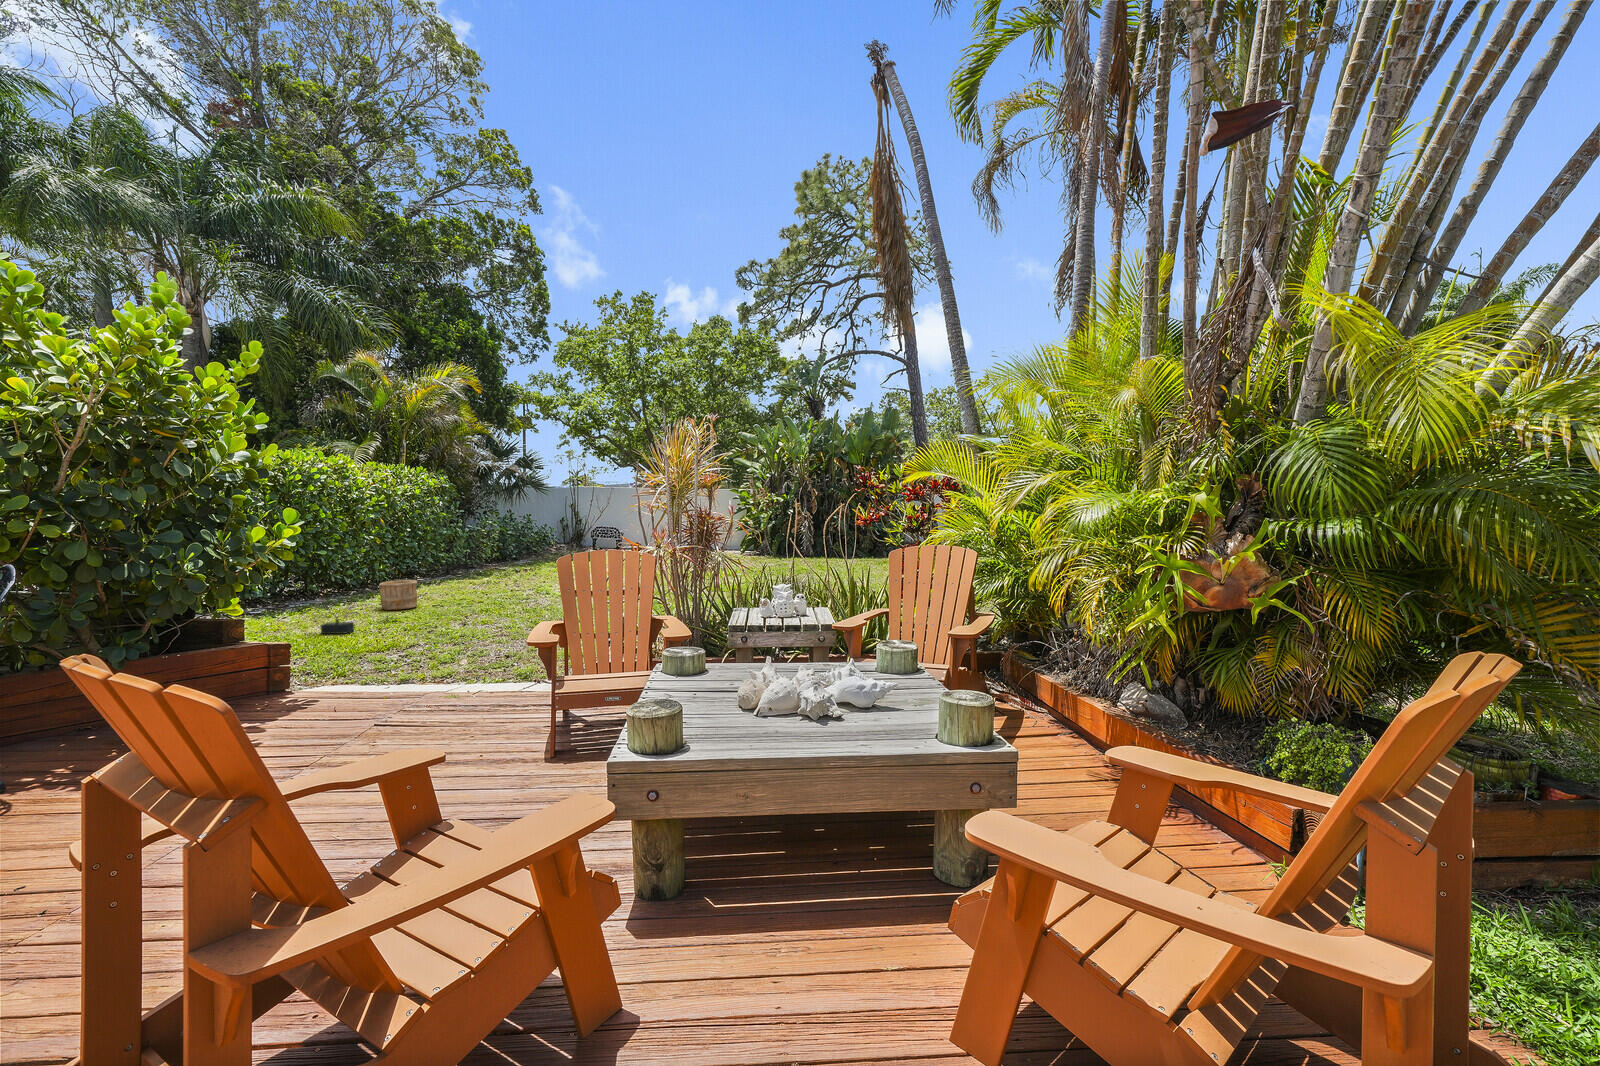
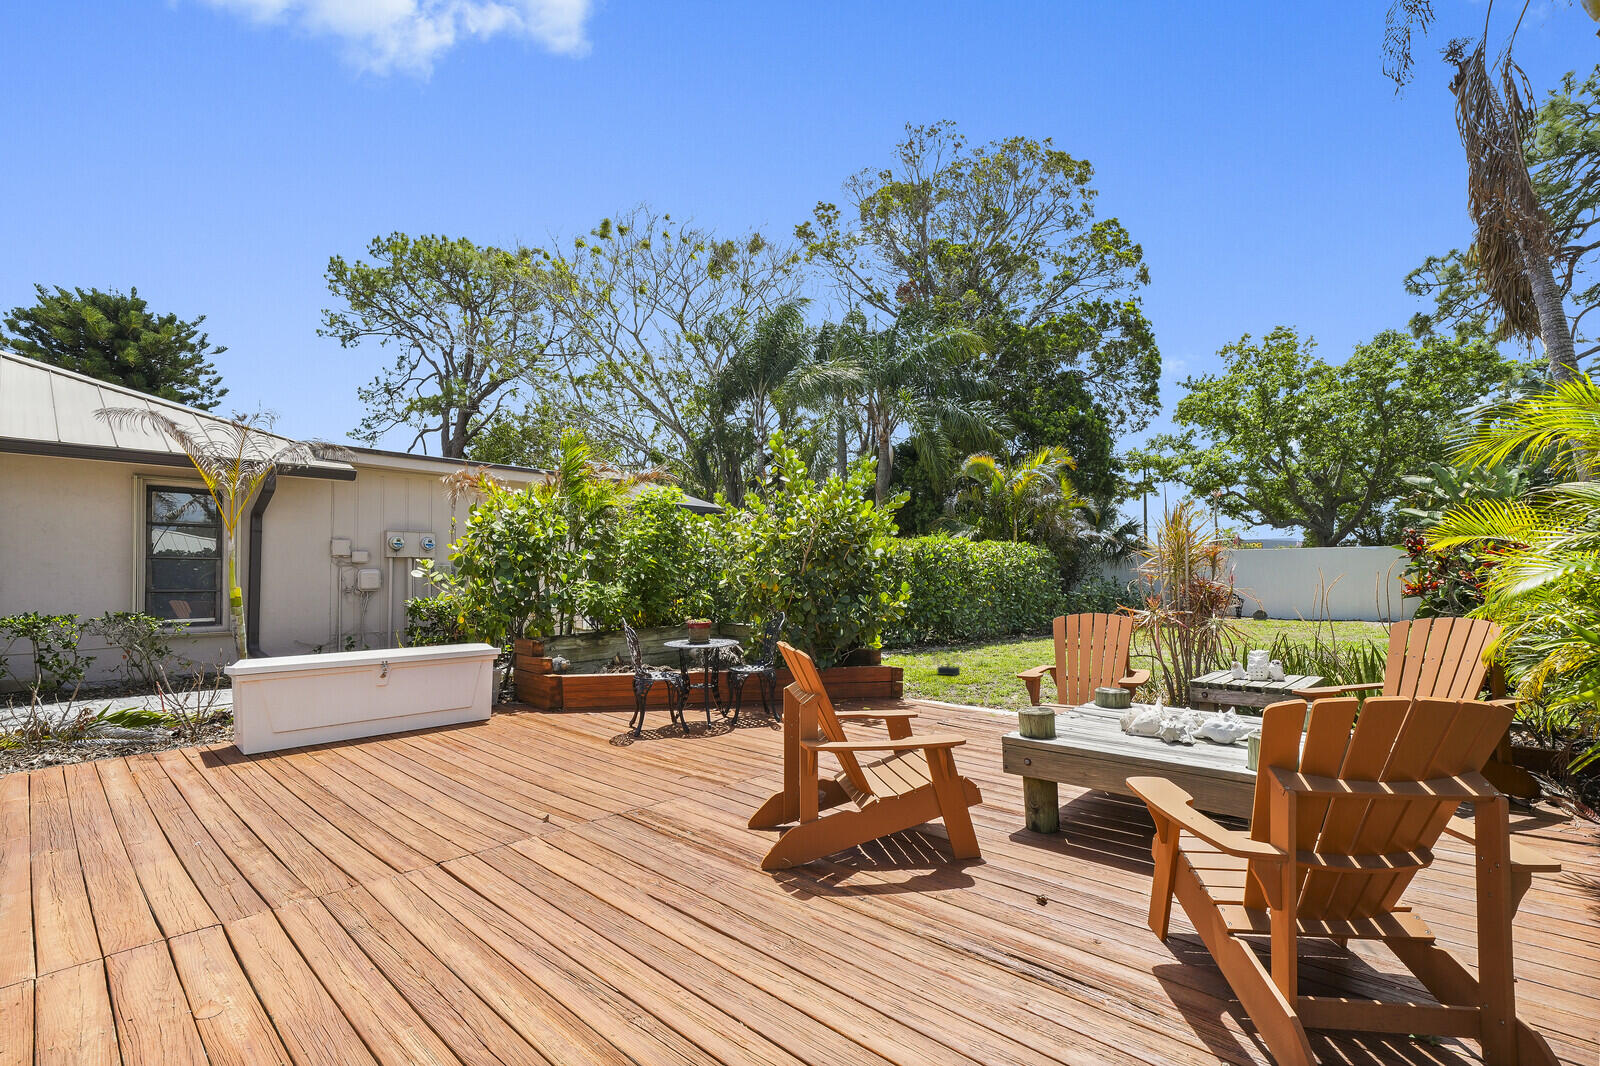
wooden bucket: present [379,580,417,610] -> none [984,638,1013,662]

